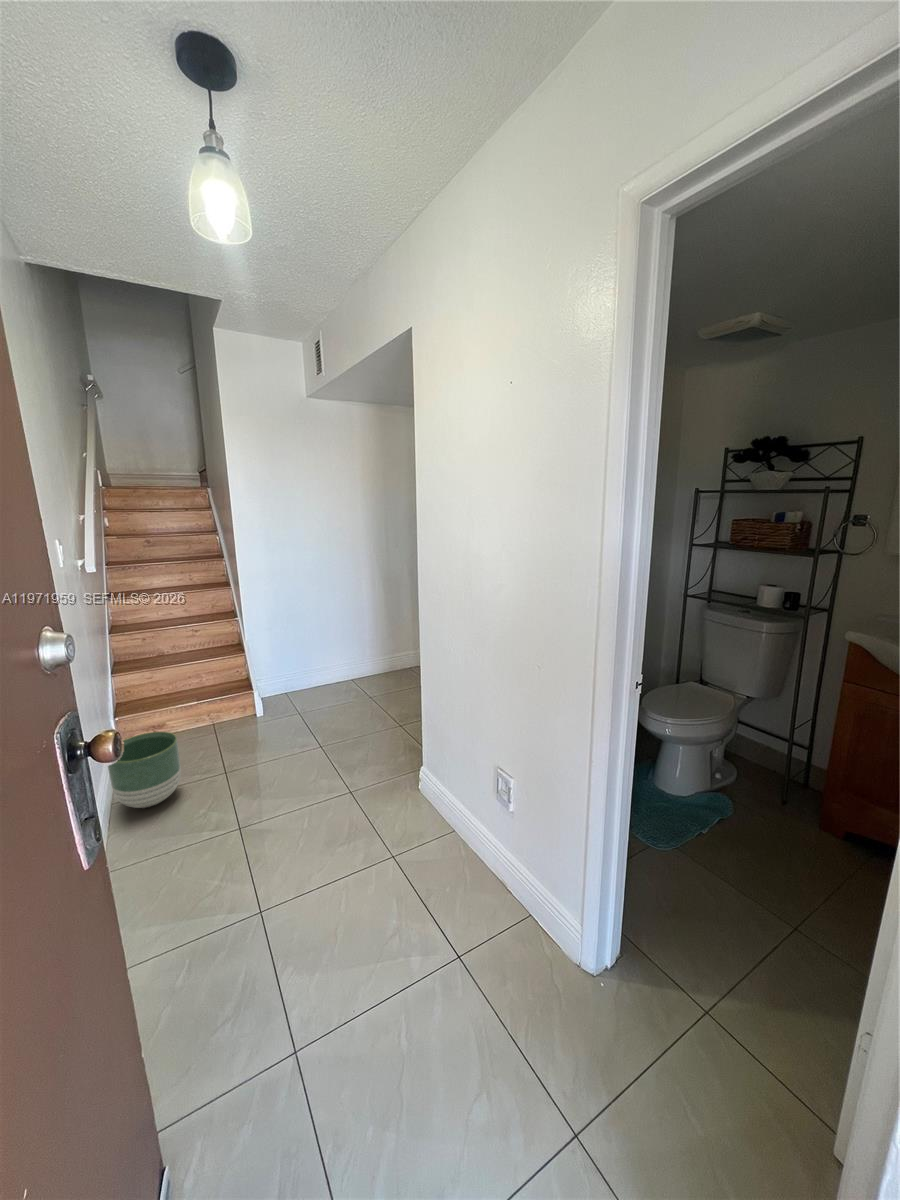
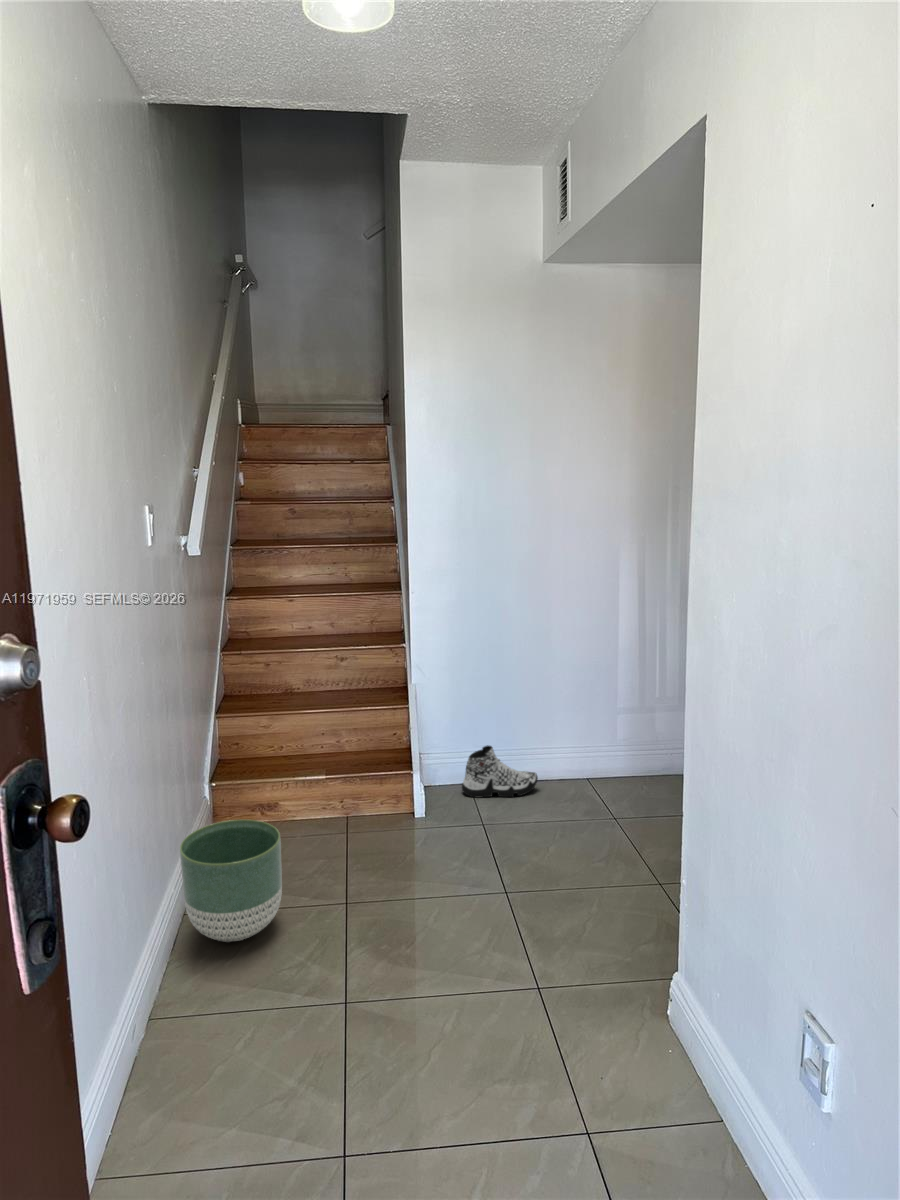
sneaker: none [283,670,327,701] -> present [462,745,538,797]

